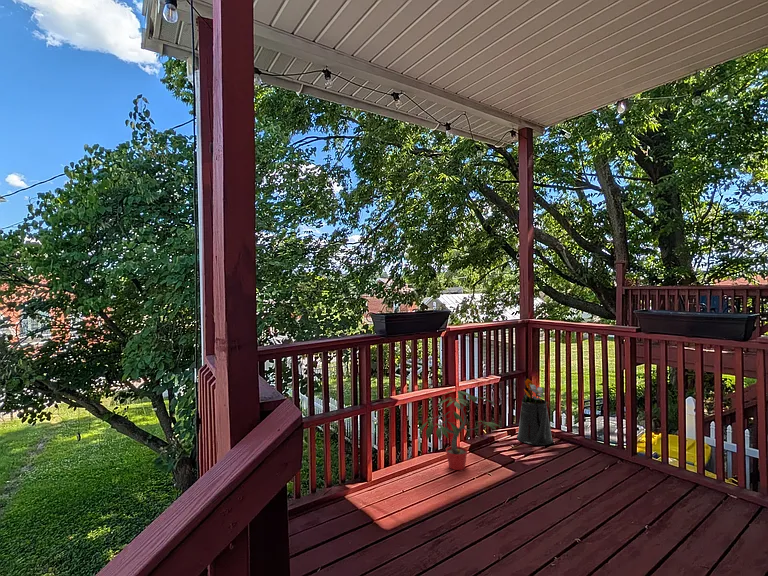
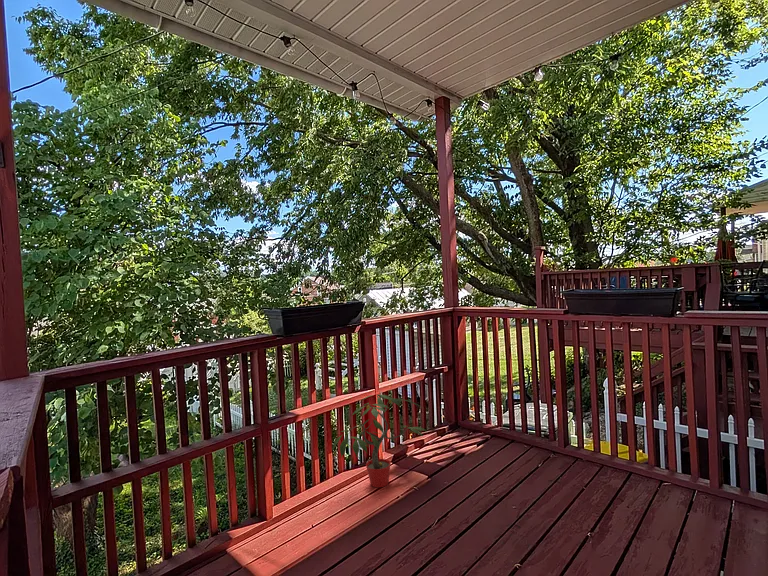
watering can: present [517,379,553,445] -> none [446,372,484,445]

